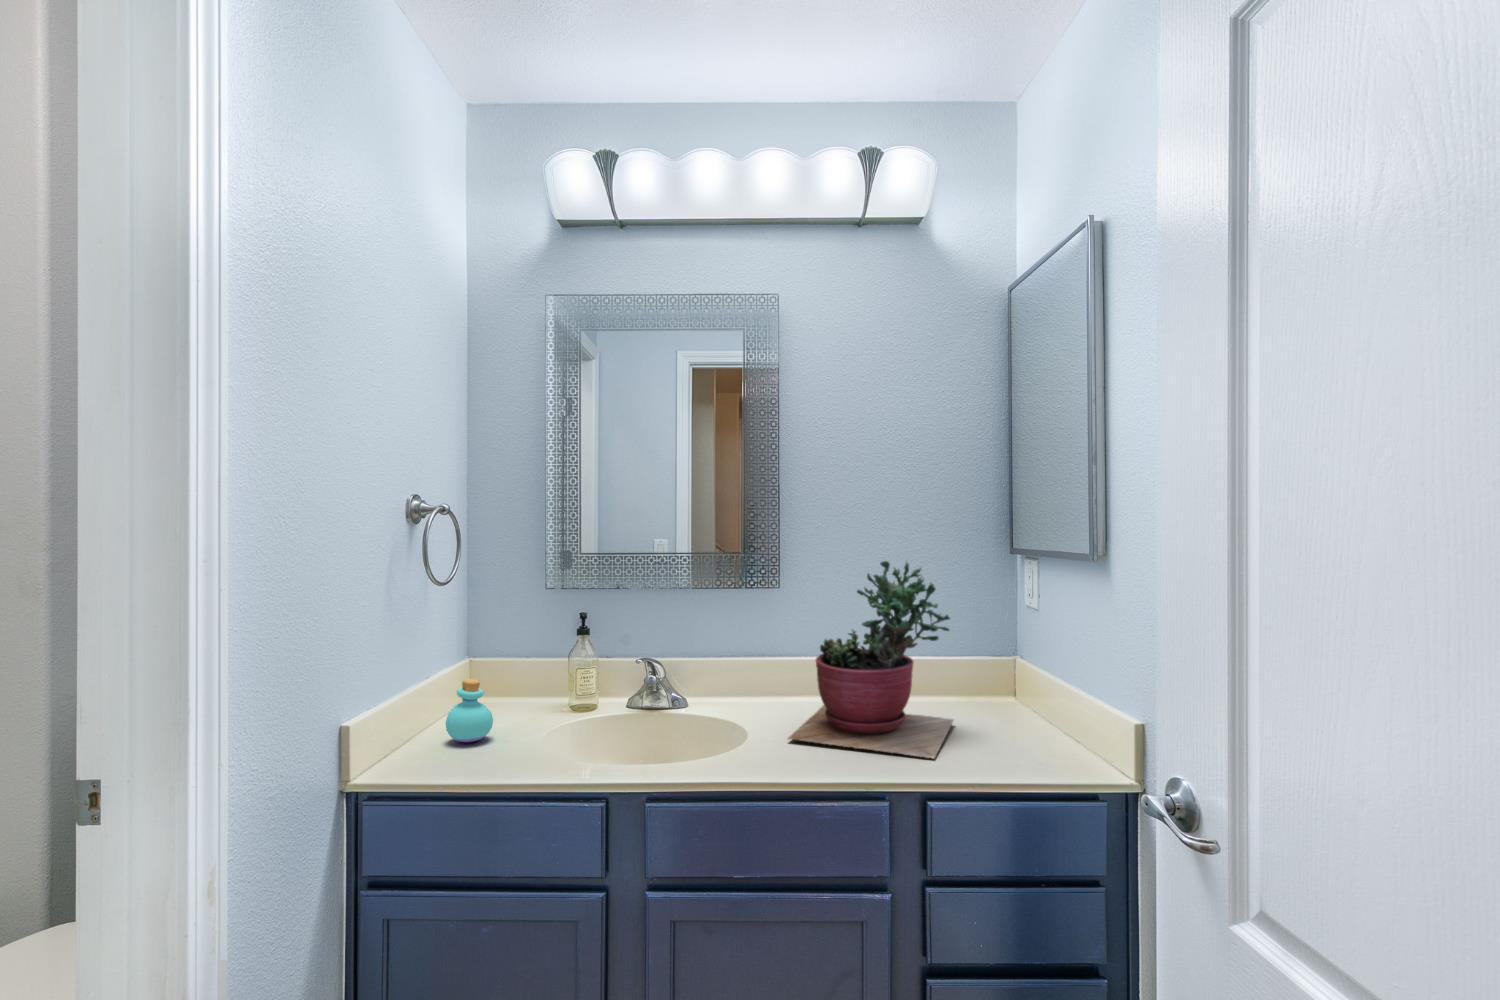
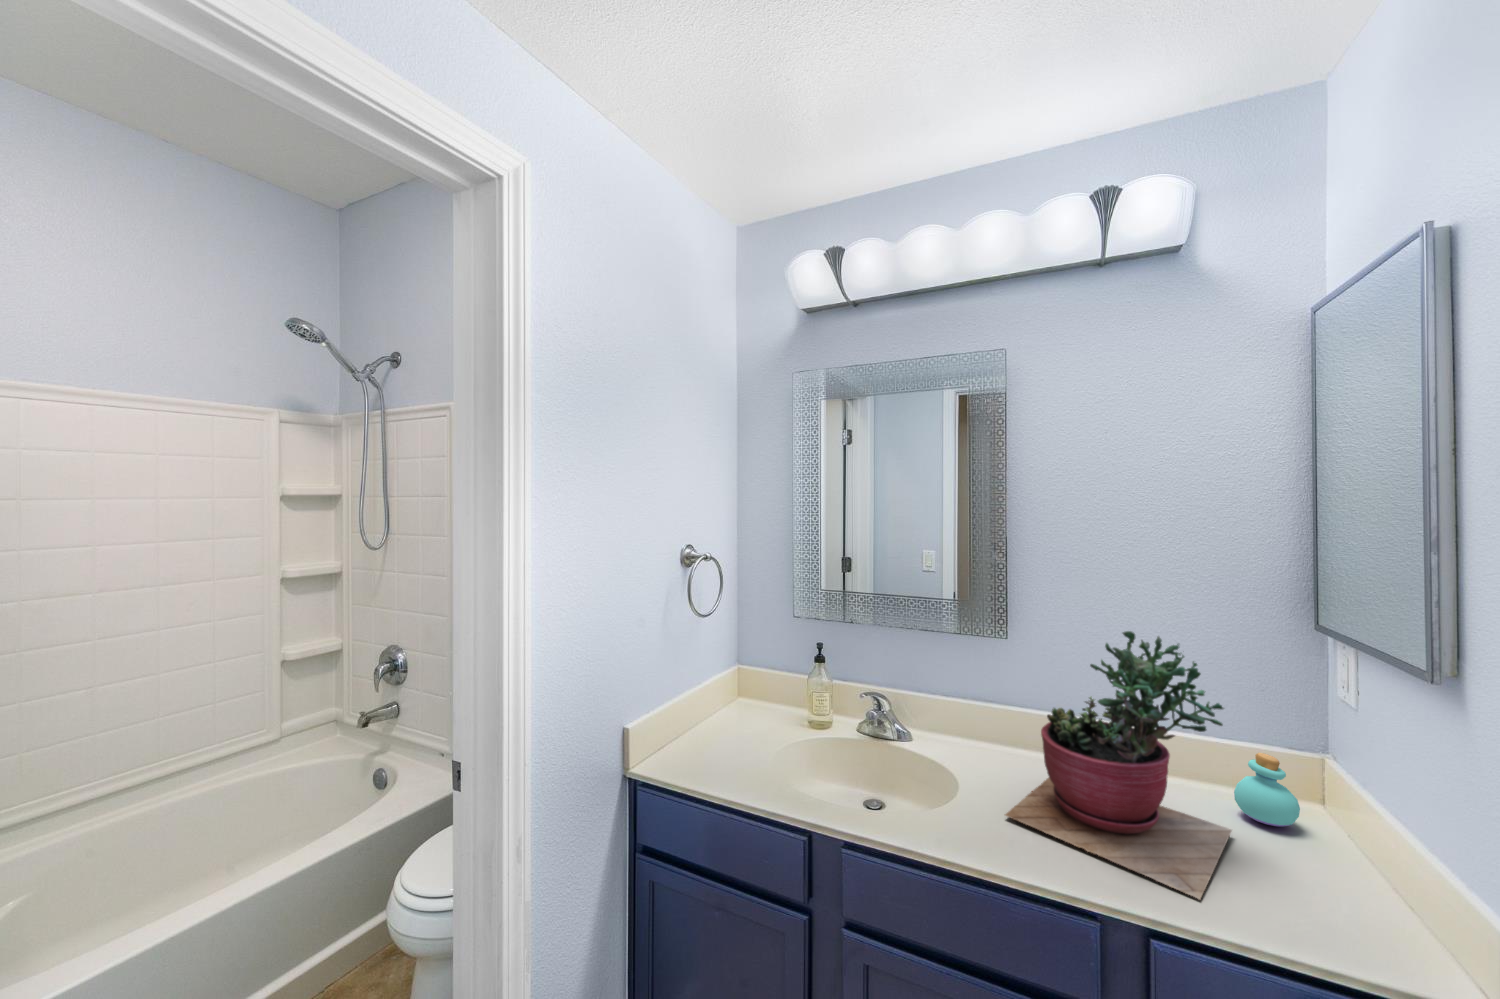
perfume bottle: present [446,679,493,742] -> present [1234,753,1300,827]

